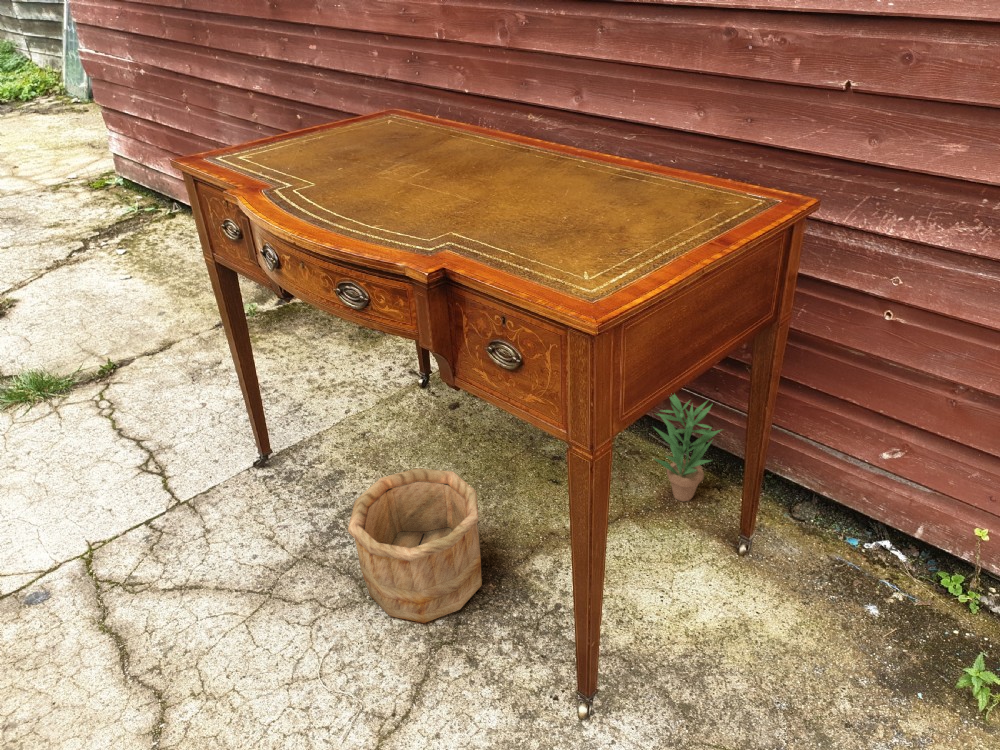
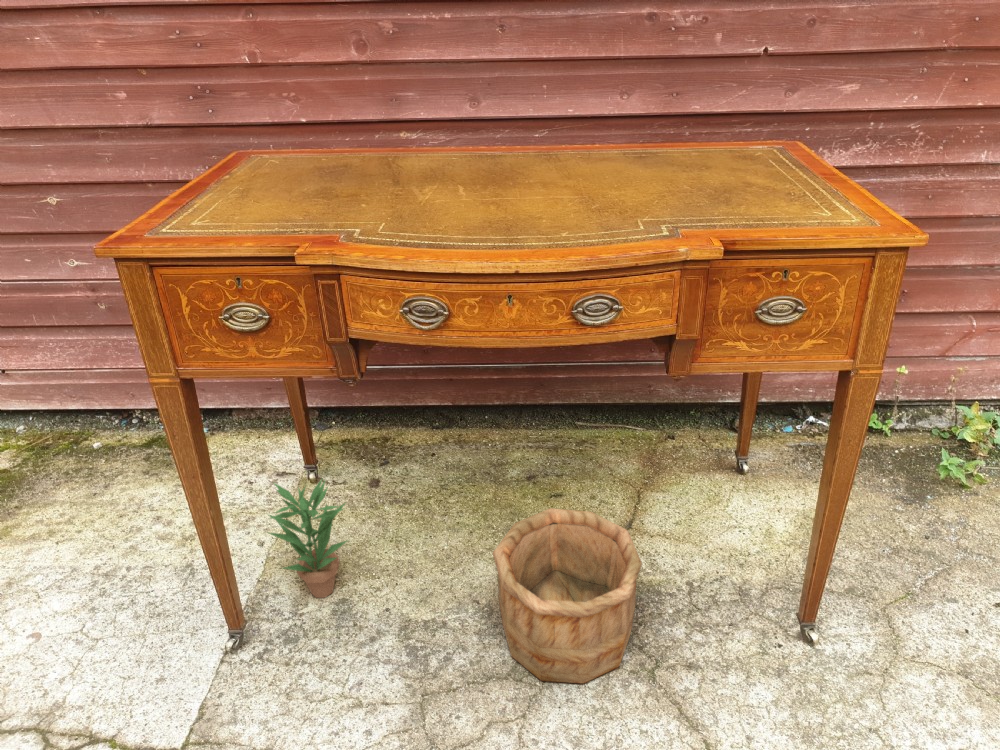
potted plant: present [654,394,721,501] -> present [268,479,347,598]

